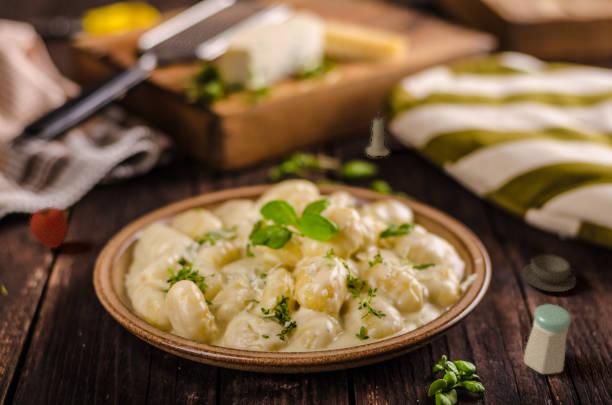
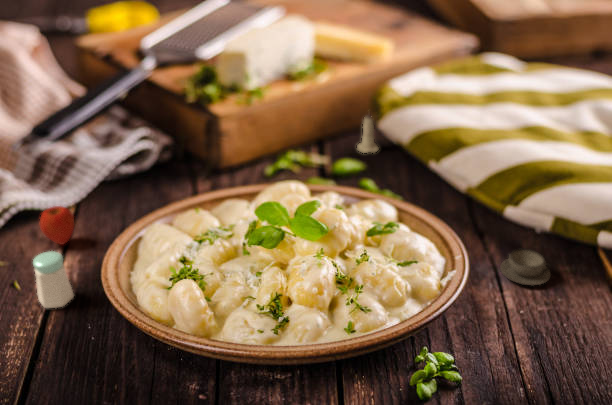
salt shaker: present [524,304,571,374] -> present [33,251,74,308]

